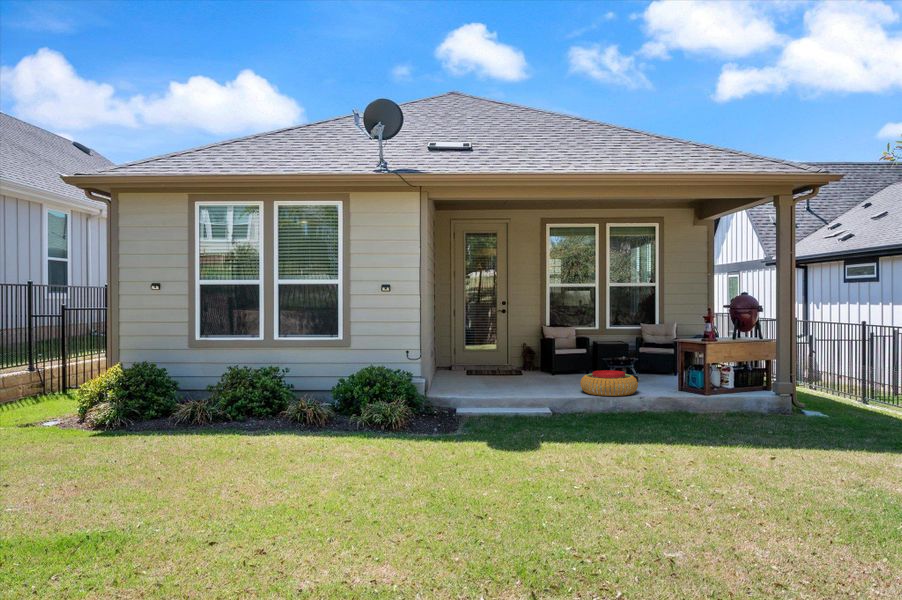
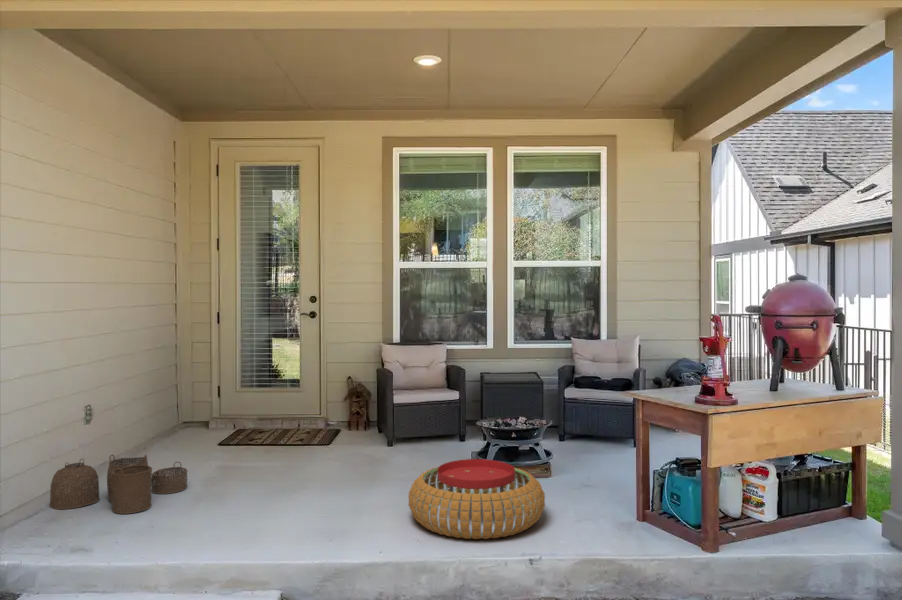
woven basket: none [427,371,476,392] -> present [49,455,187,514]

